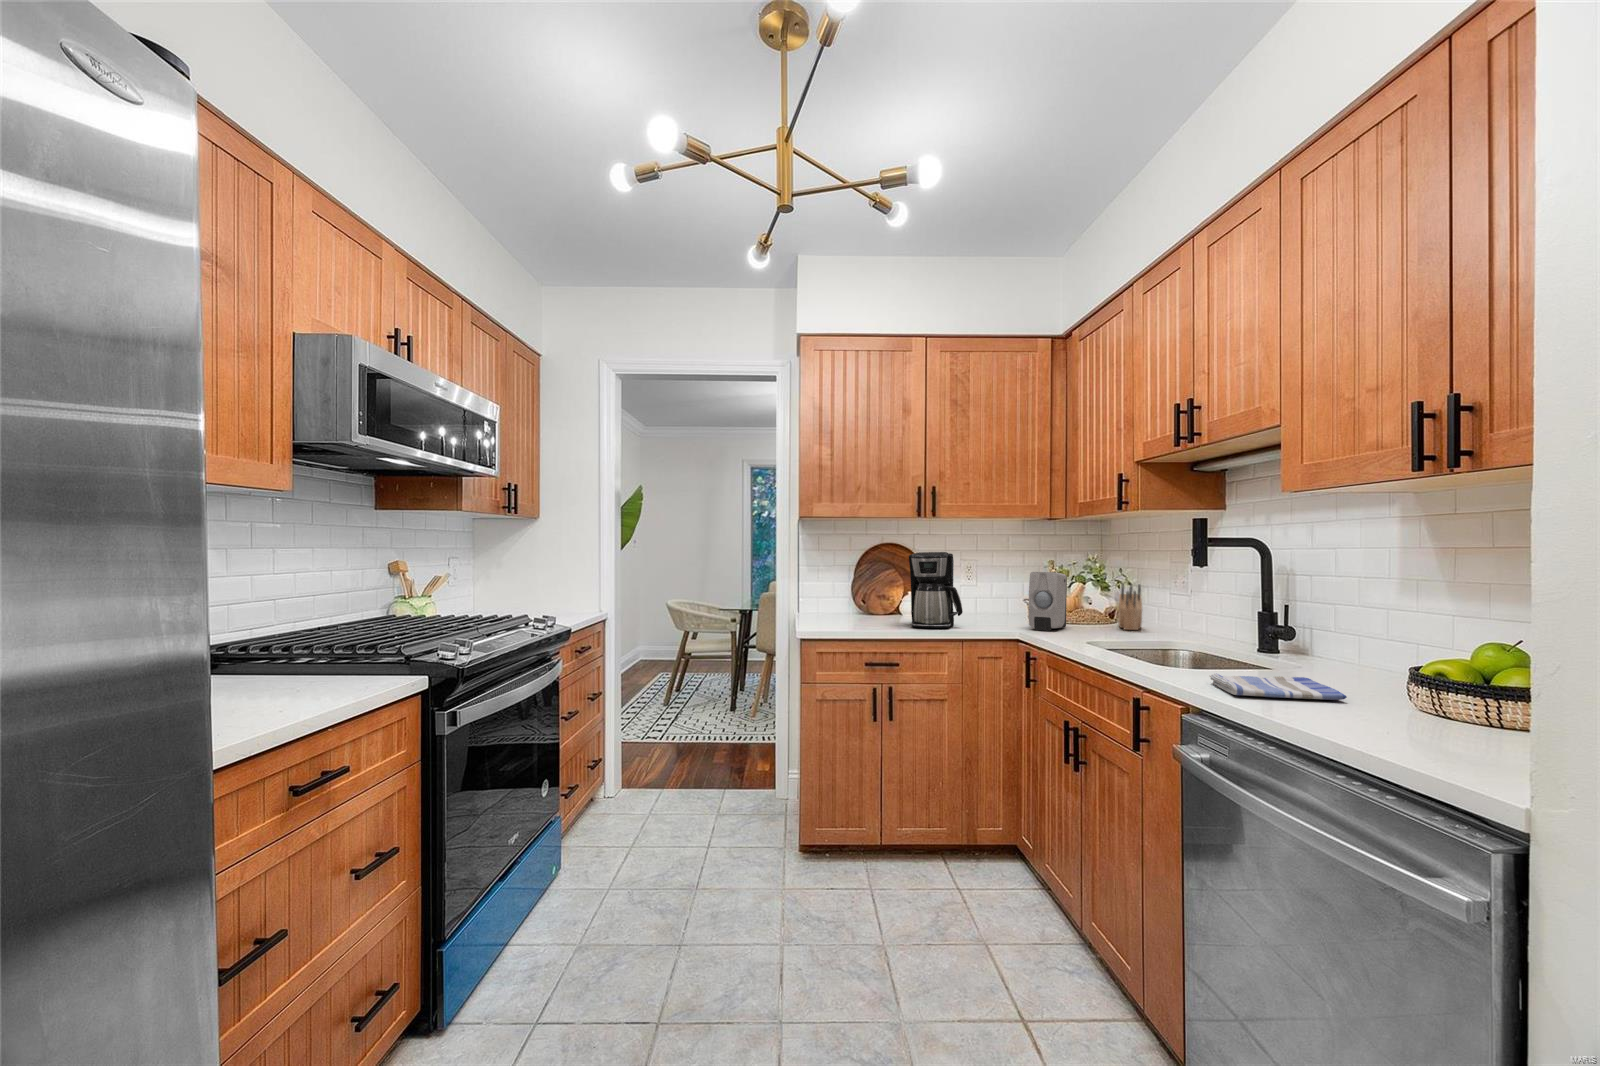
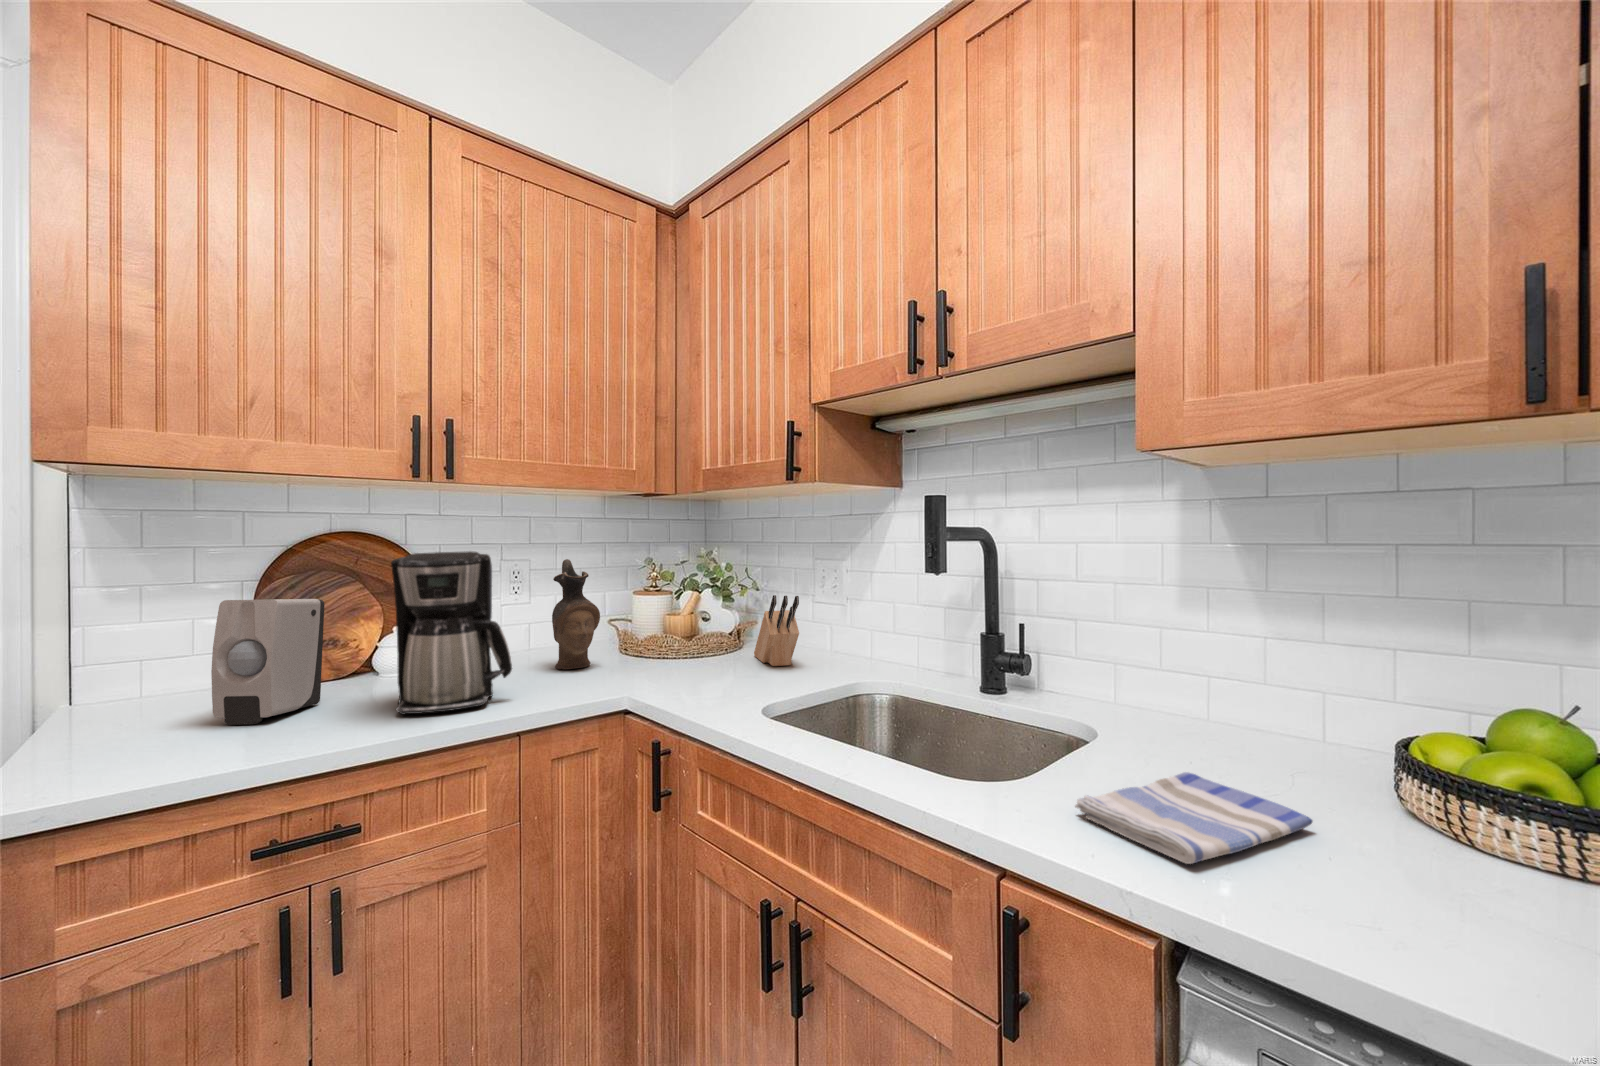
ceramic pitcher: none [988,558,1015,621] -> present [552,559,600,669]
soap dispenser: present [1029,572,1067,631] -> present [211,599,325,725]

